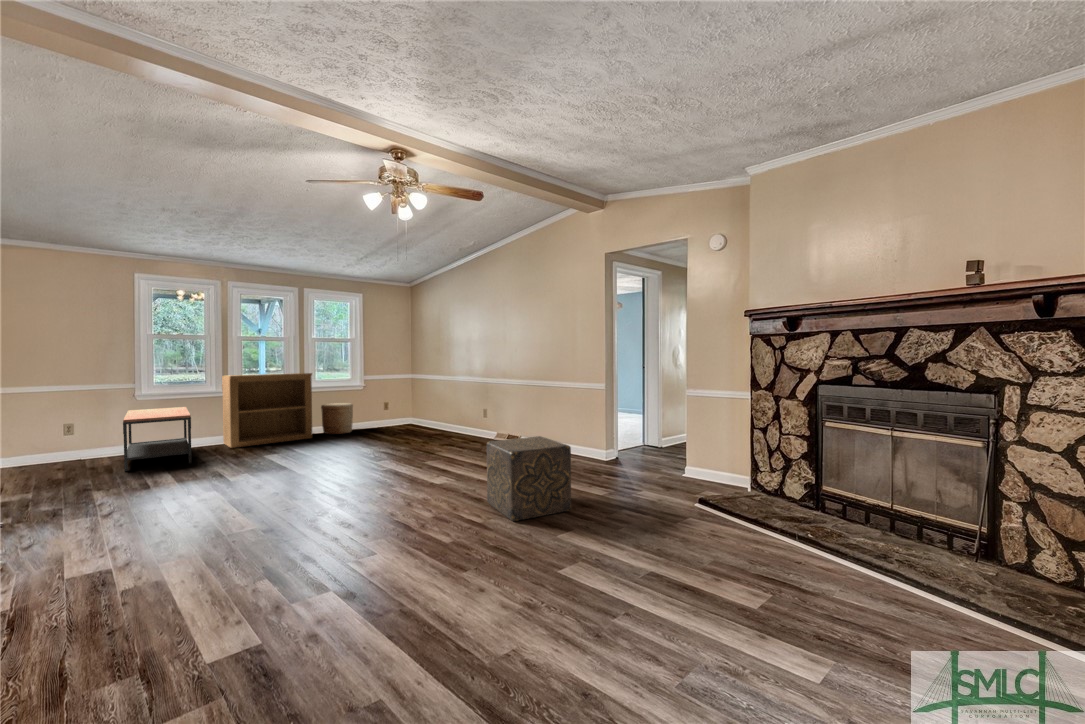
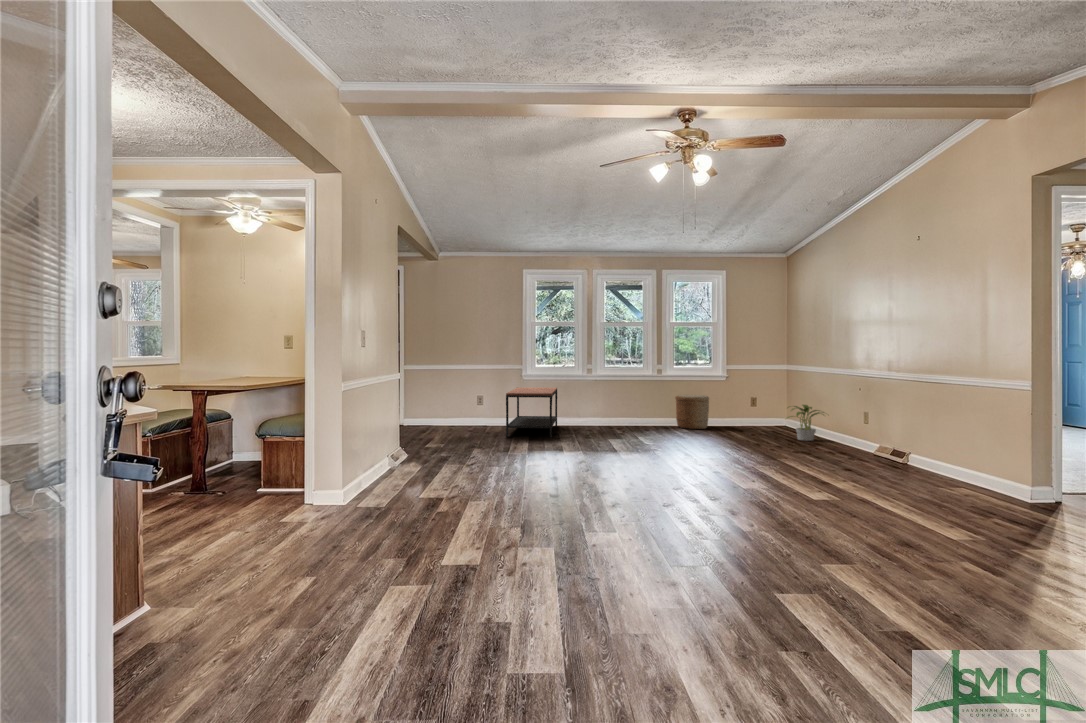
bookshelf: present [222,373,312,448] -> none [586,359,664,430]
potted plant: none [422,405,454,433] -> present [788,405,824,441]
ottoman: present [487,436,571,521] -> none [780,438,883,541]

